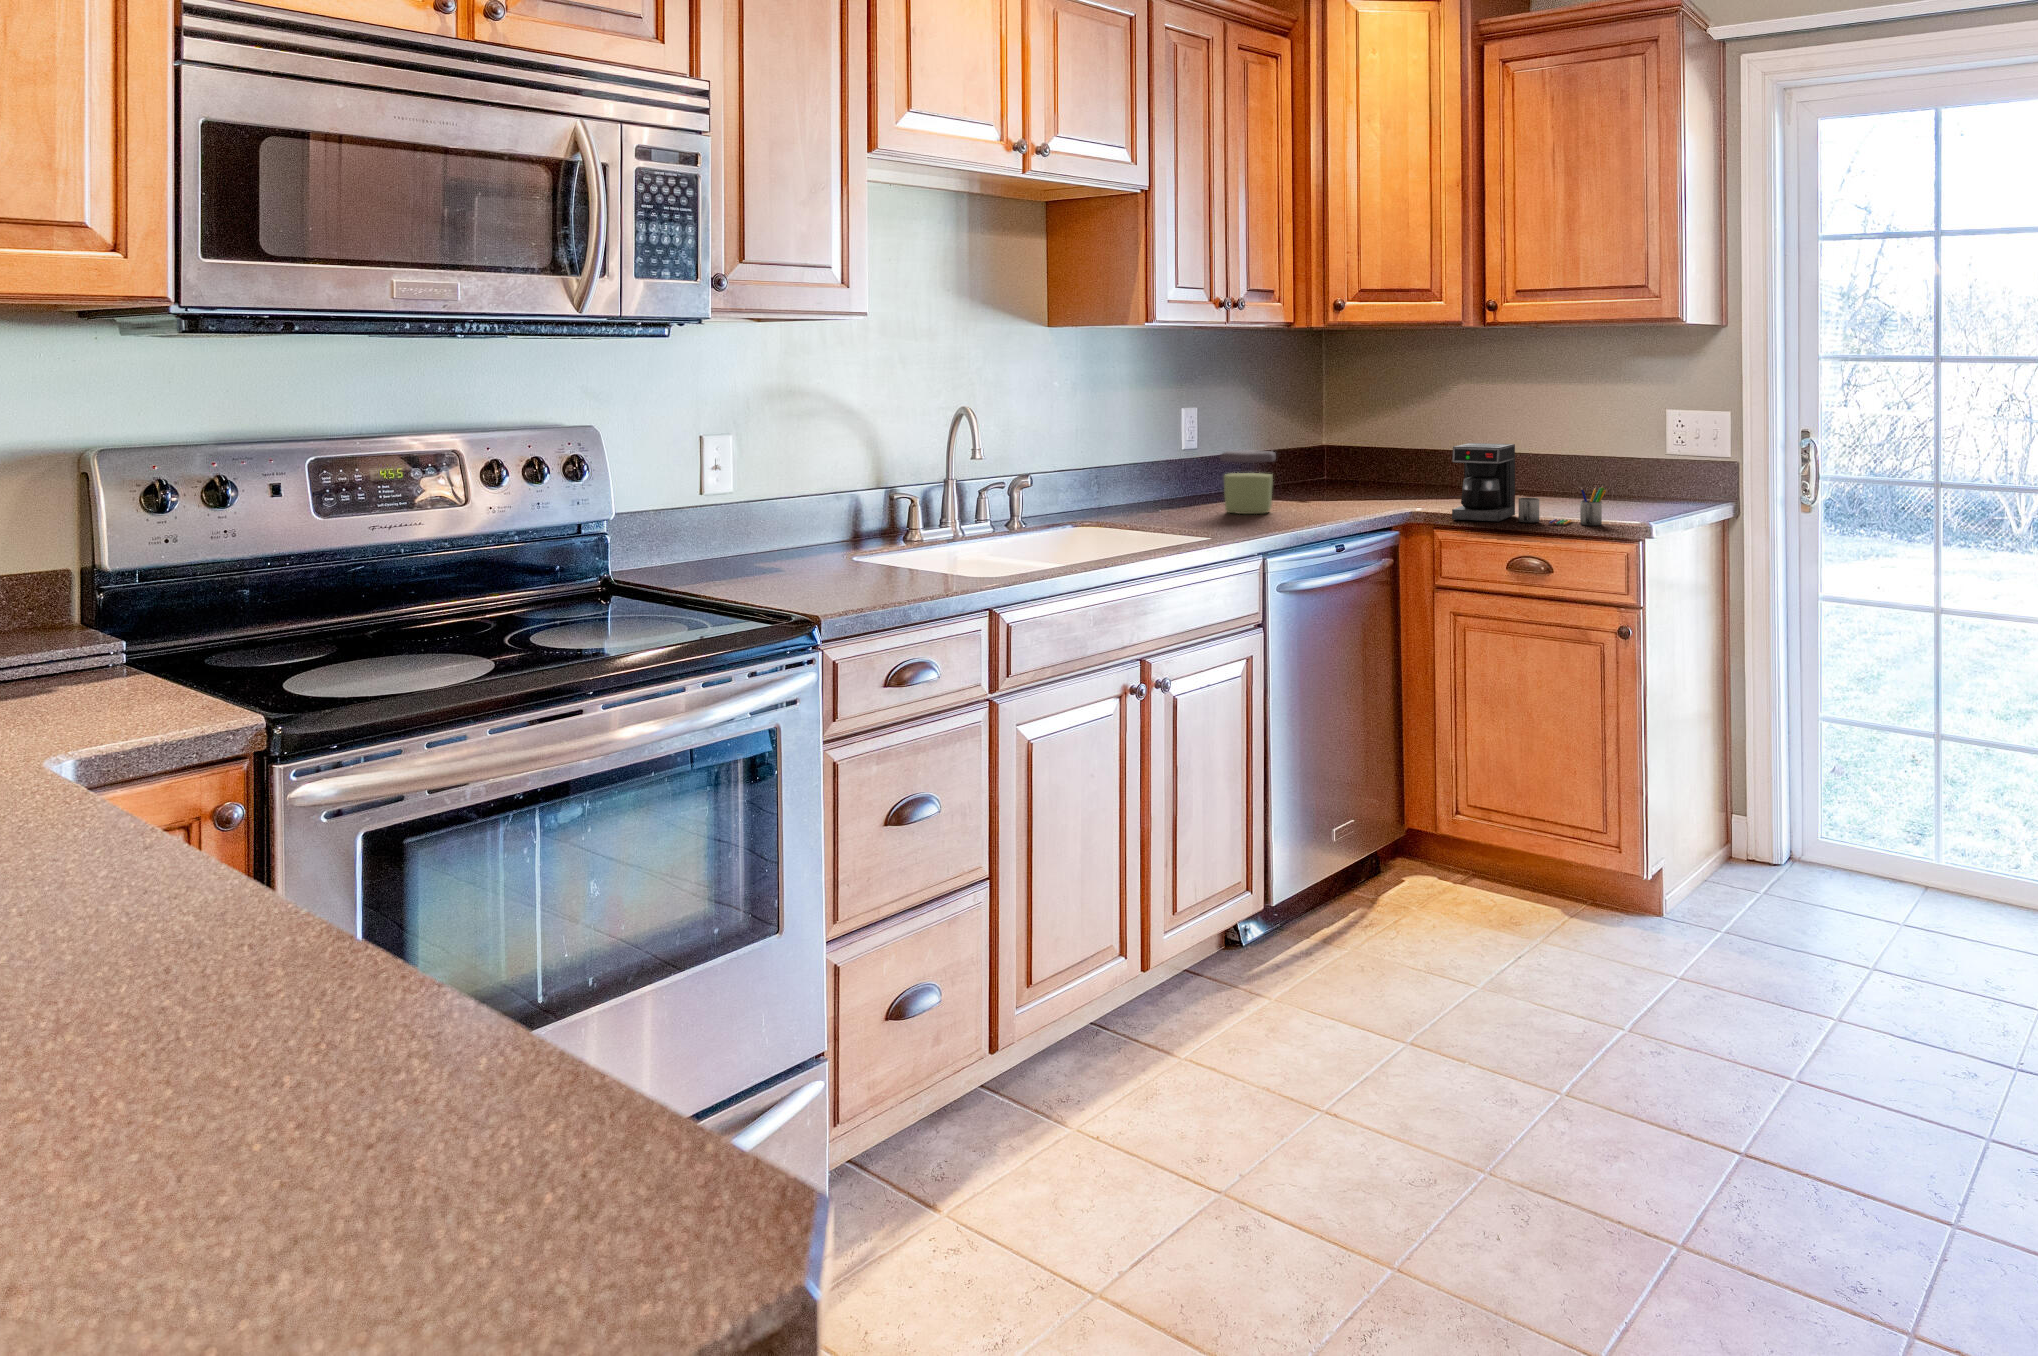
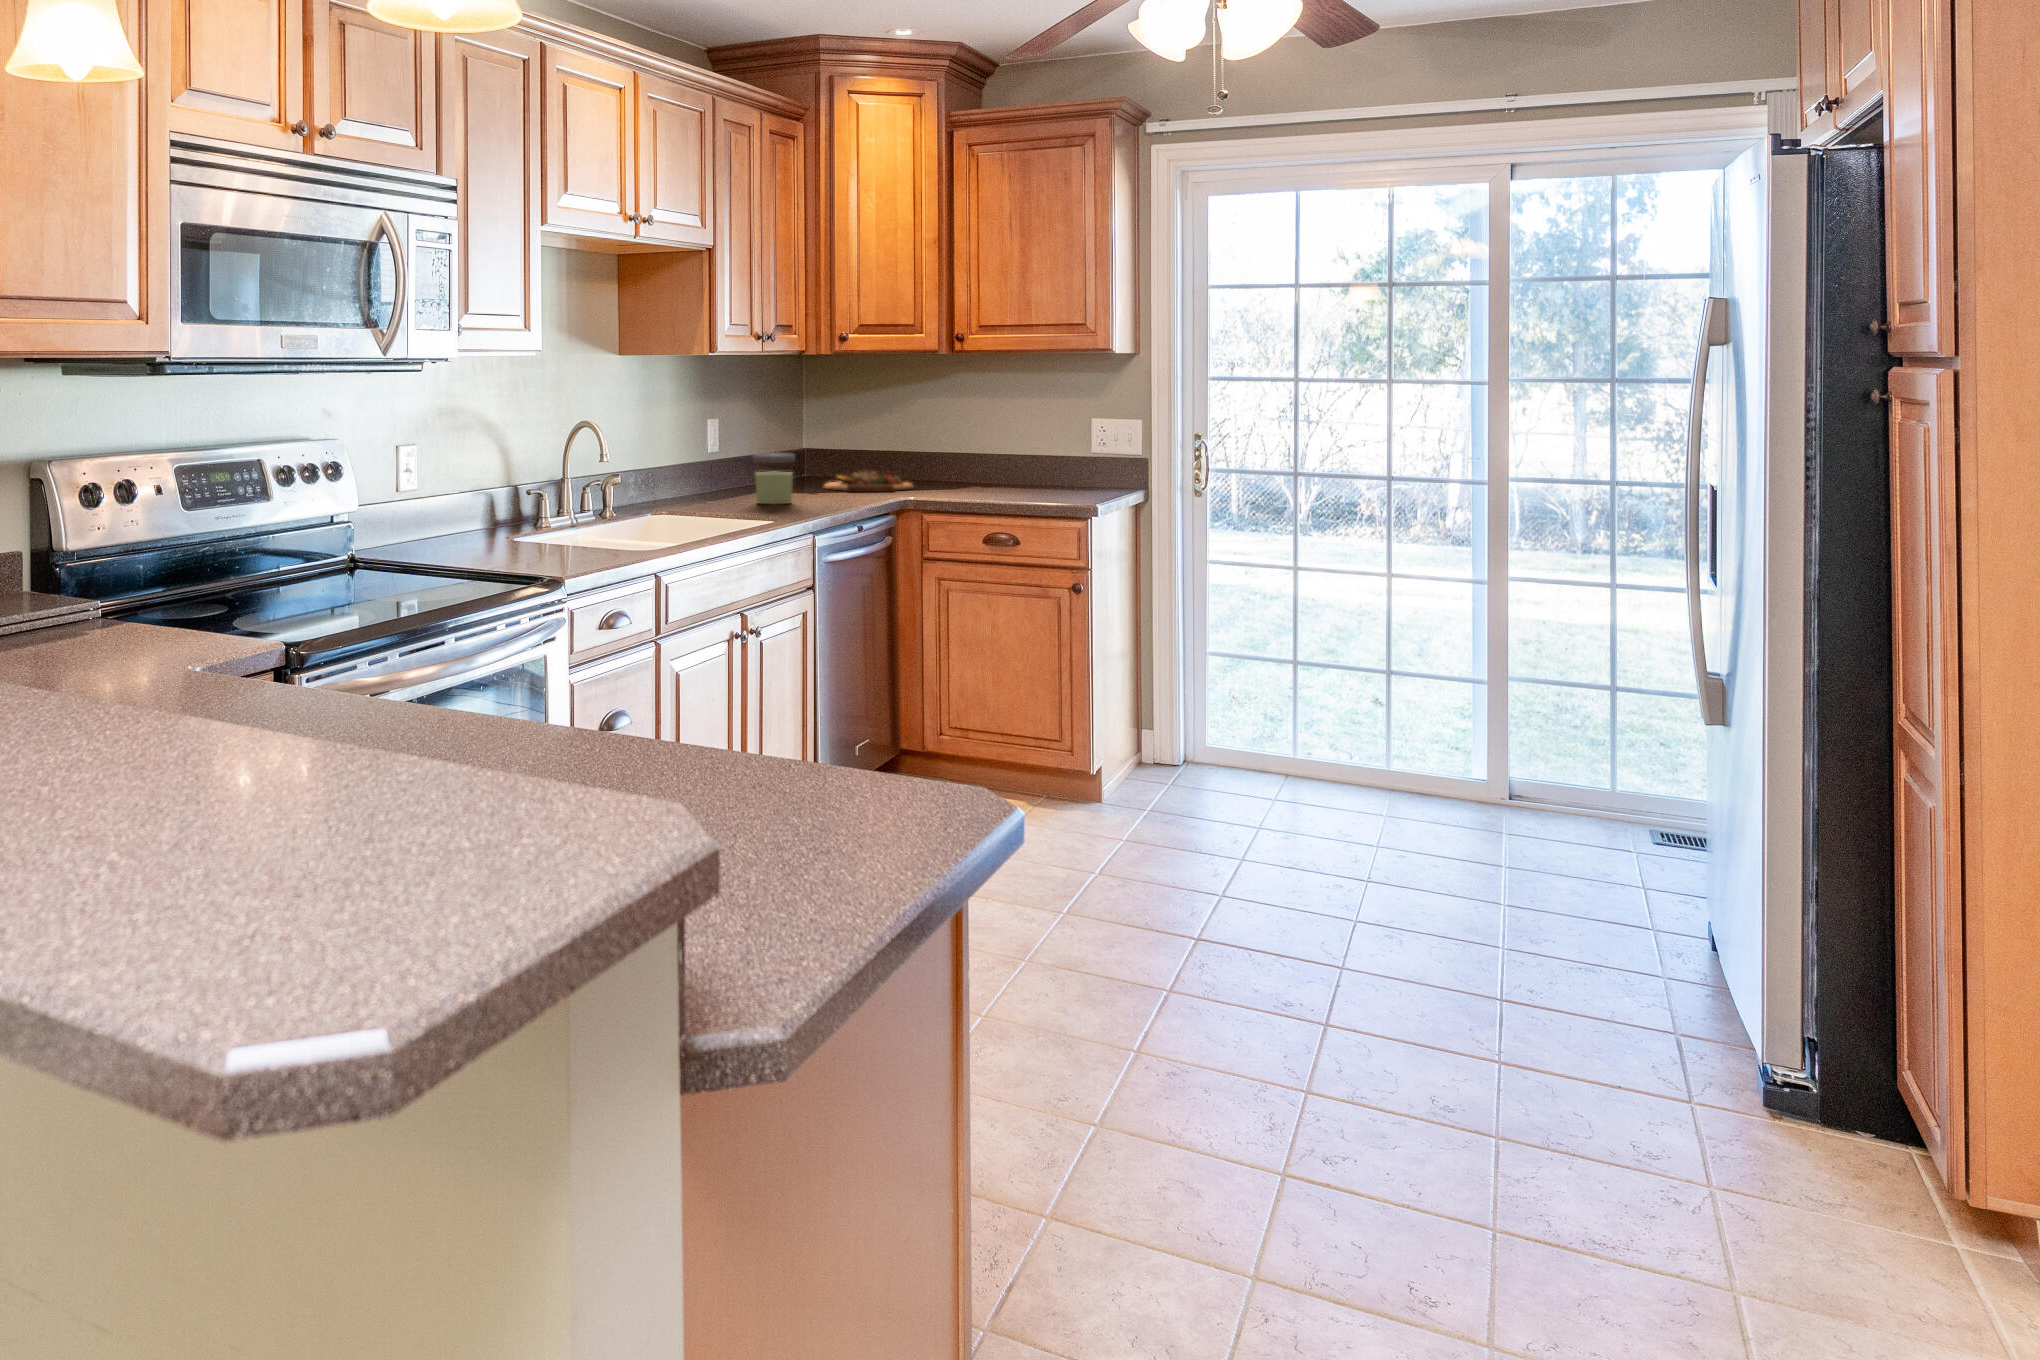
coffee maker: present [1452,443,1607,526] -> none [940,445,1061,507]
cutting board: none [1336,468,1448,499] -> present [824,469,914,492]

